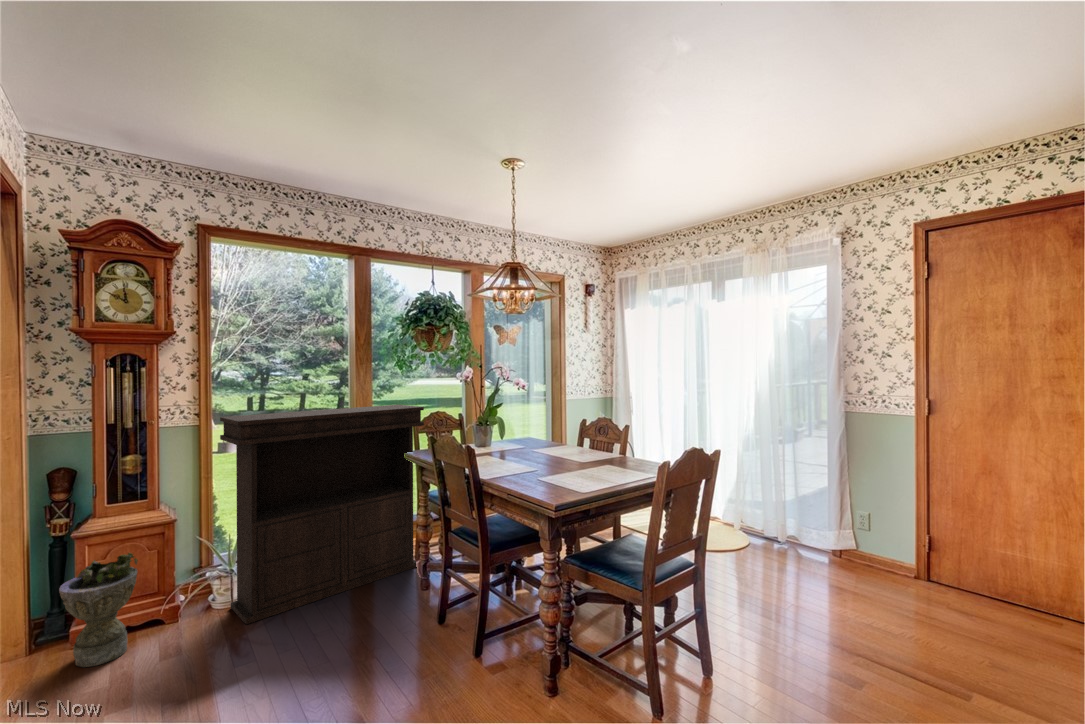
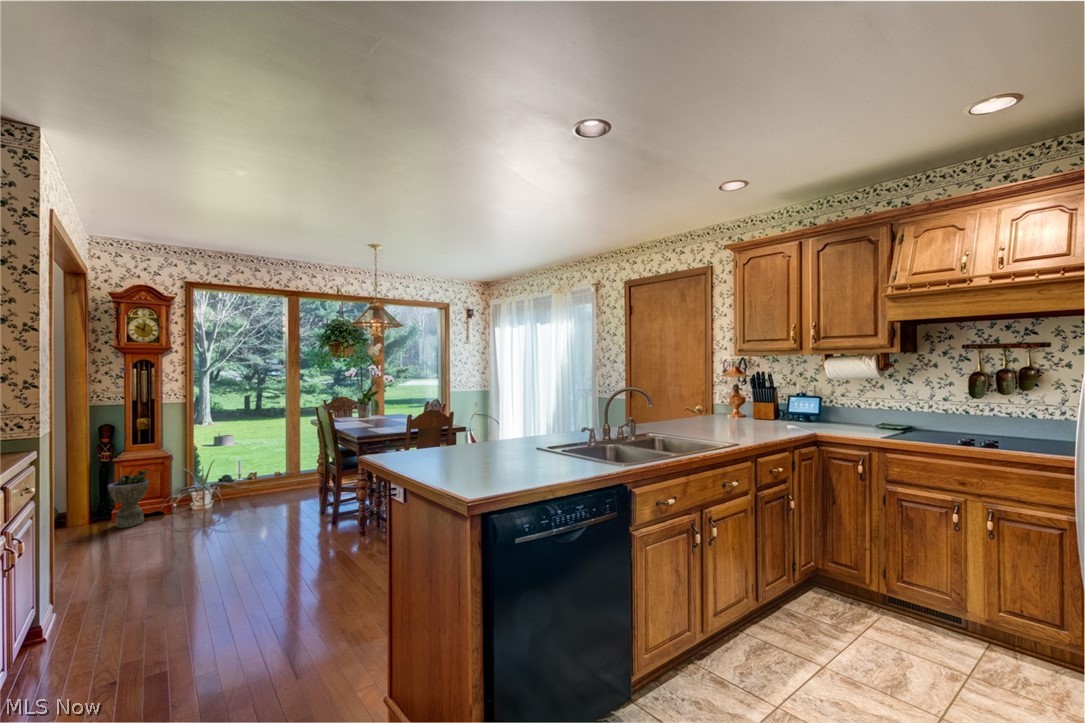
console table: present [220,405,424,624] -> none [198,392,328,515]

